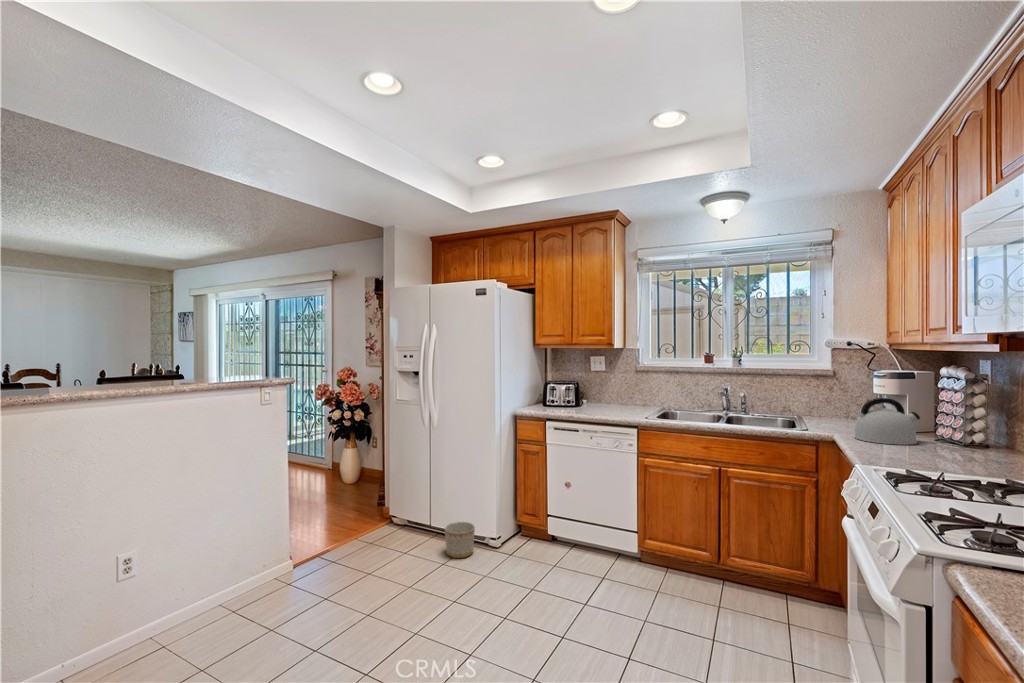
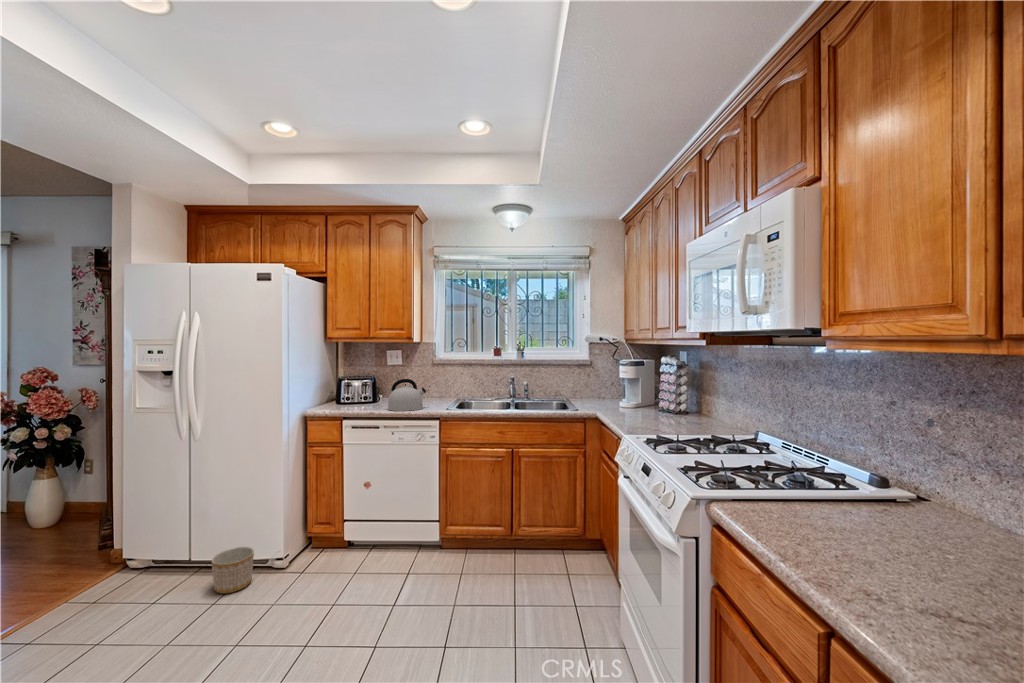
kettle: present [854,398,920,445] -> present [388,379,426,411]

